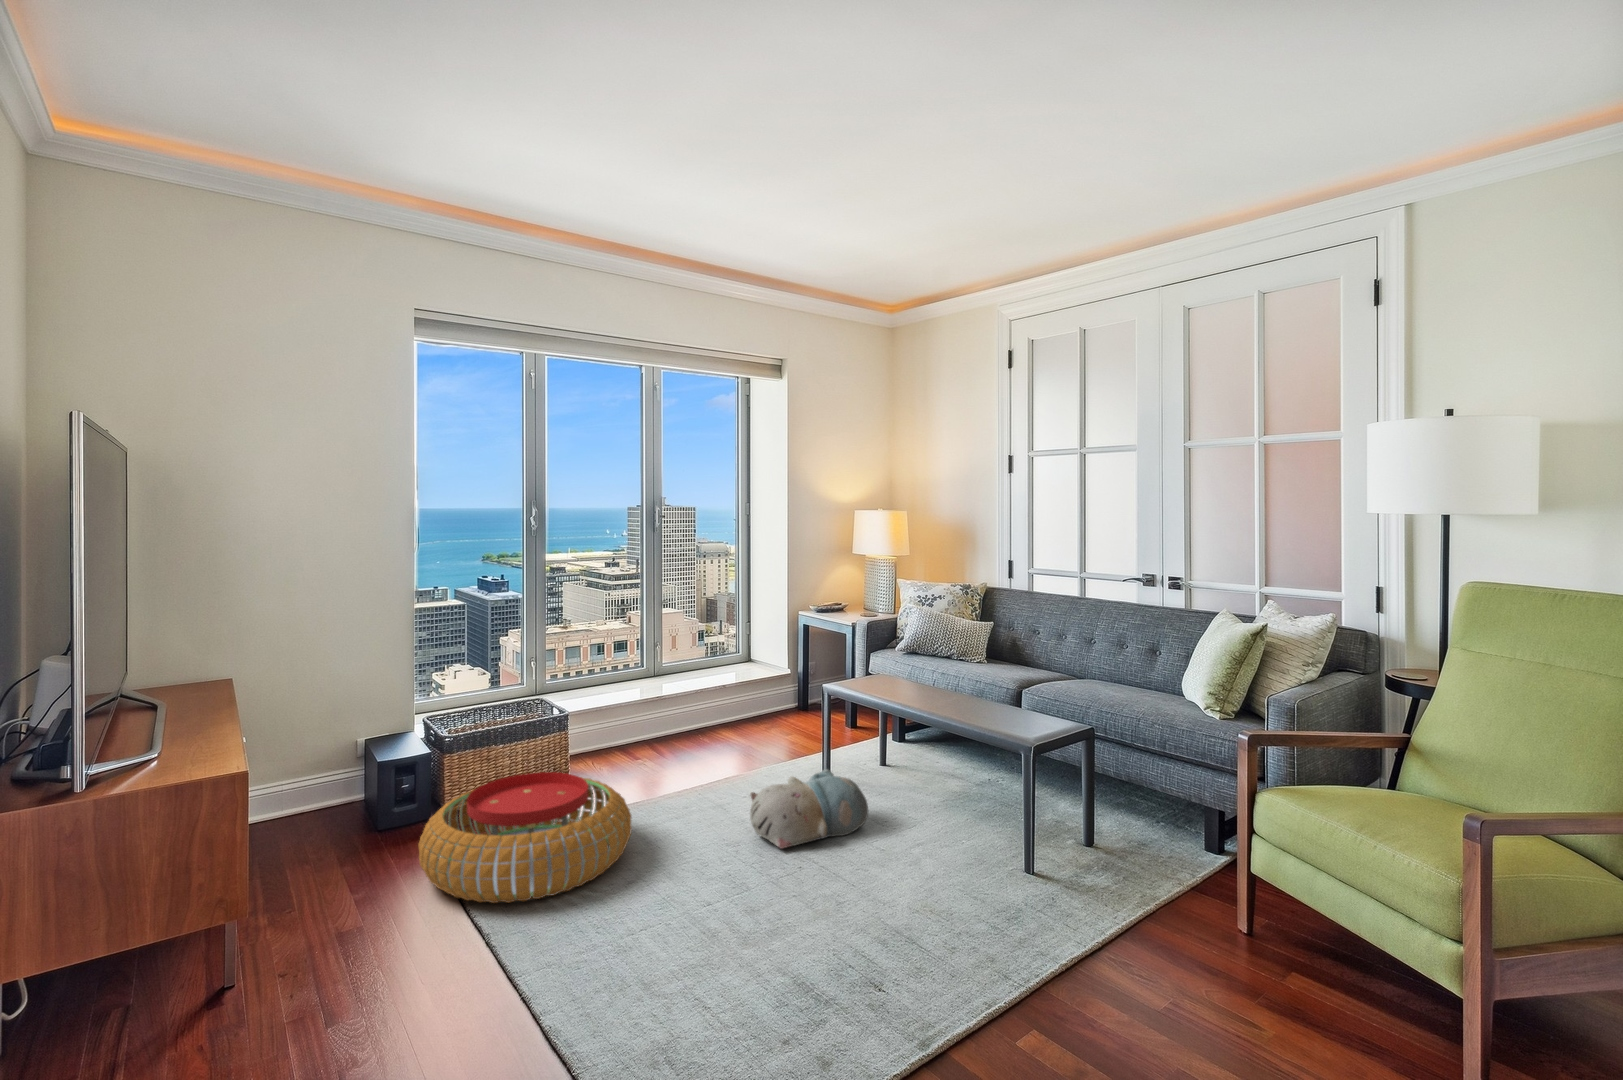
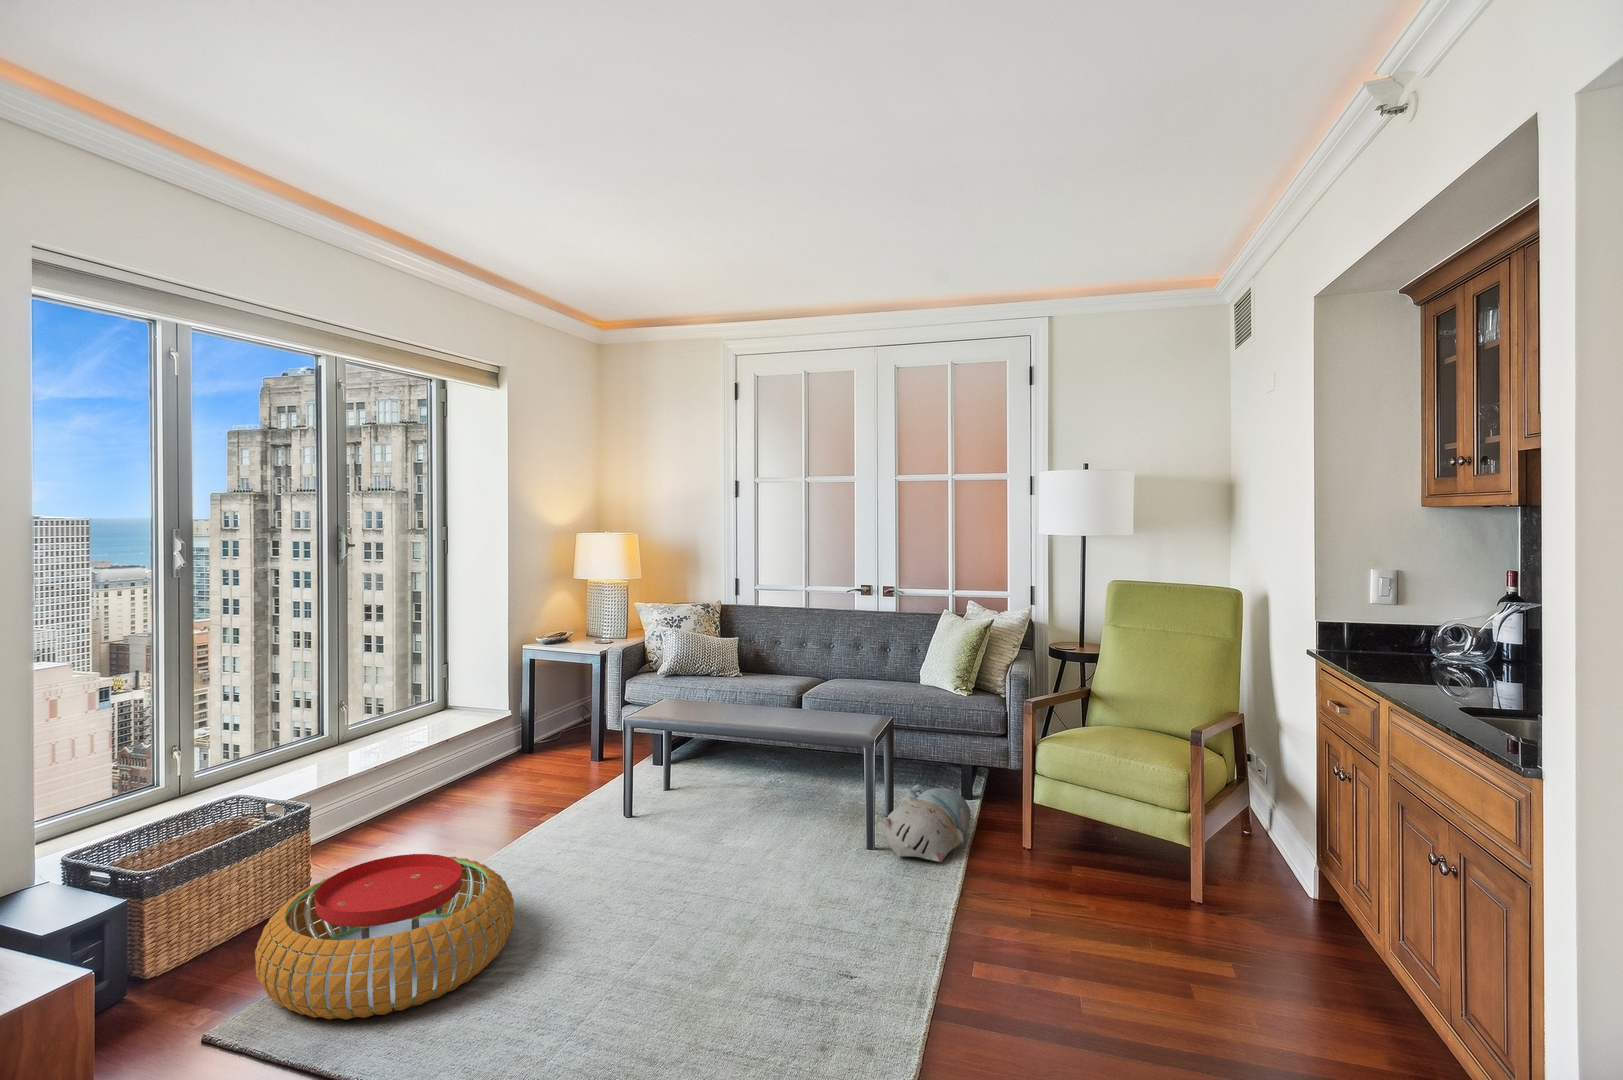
plush toy: present [750,769,868,848] -> present [883,785,971,862]

